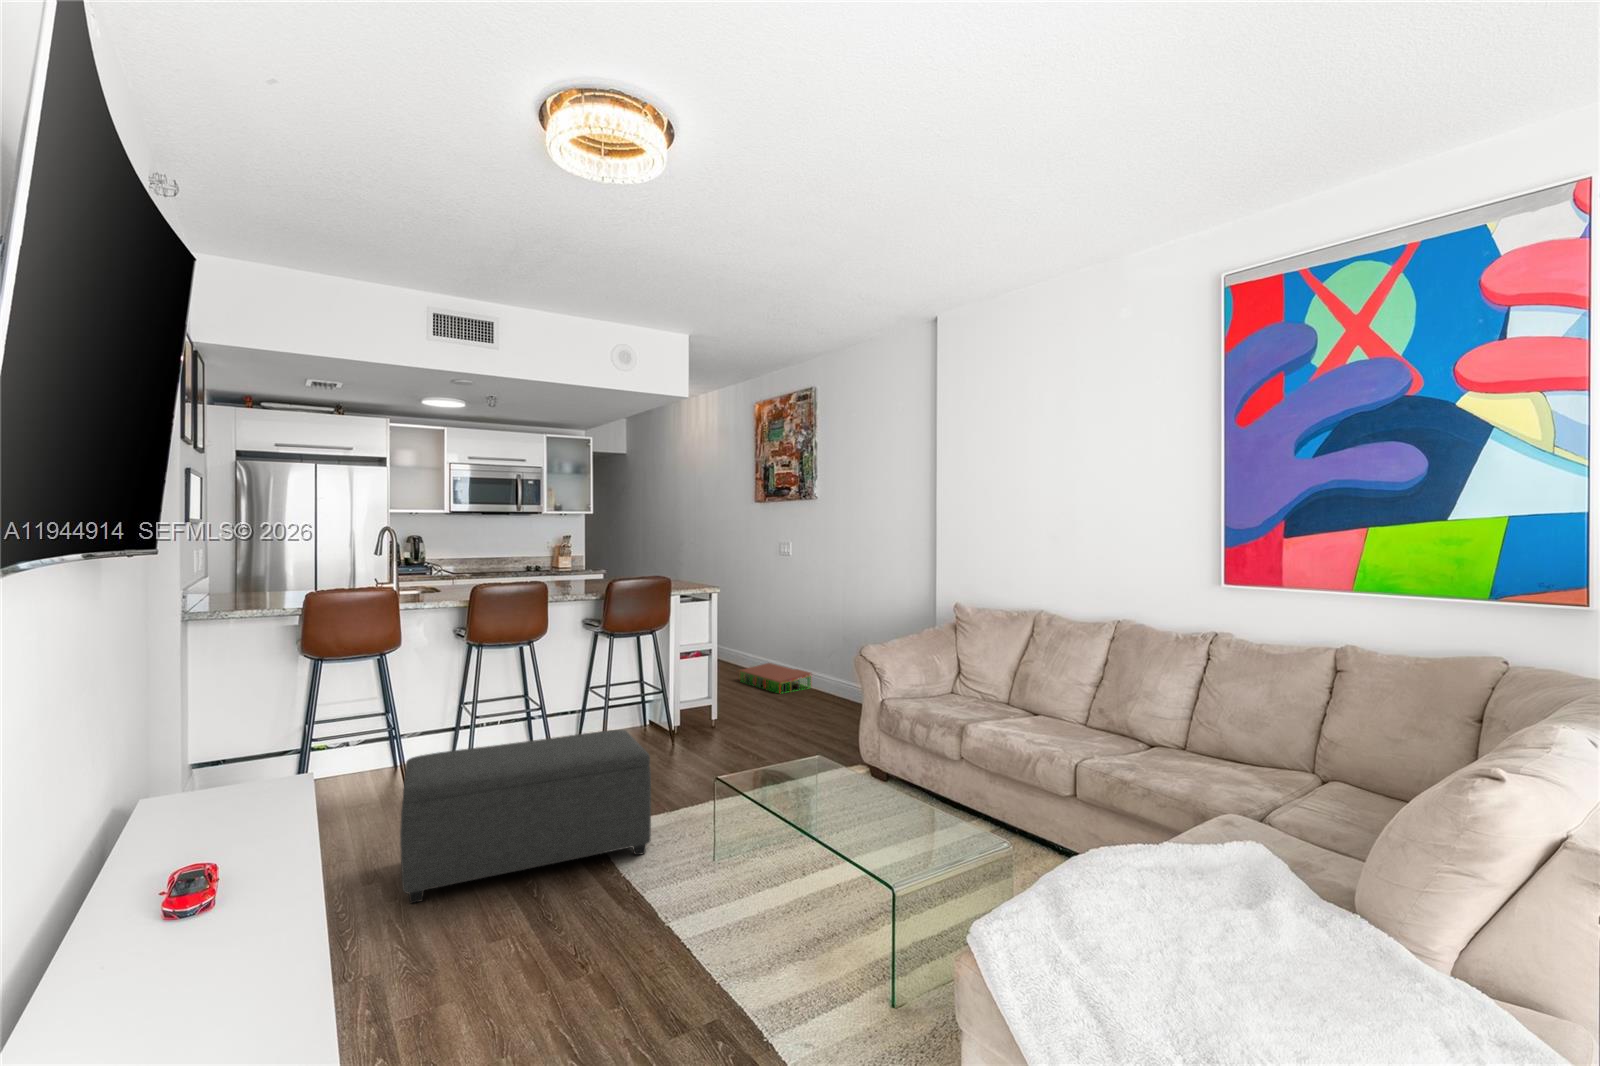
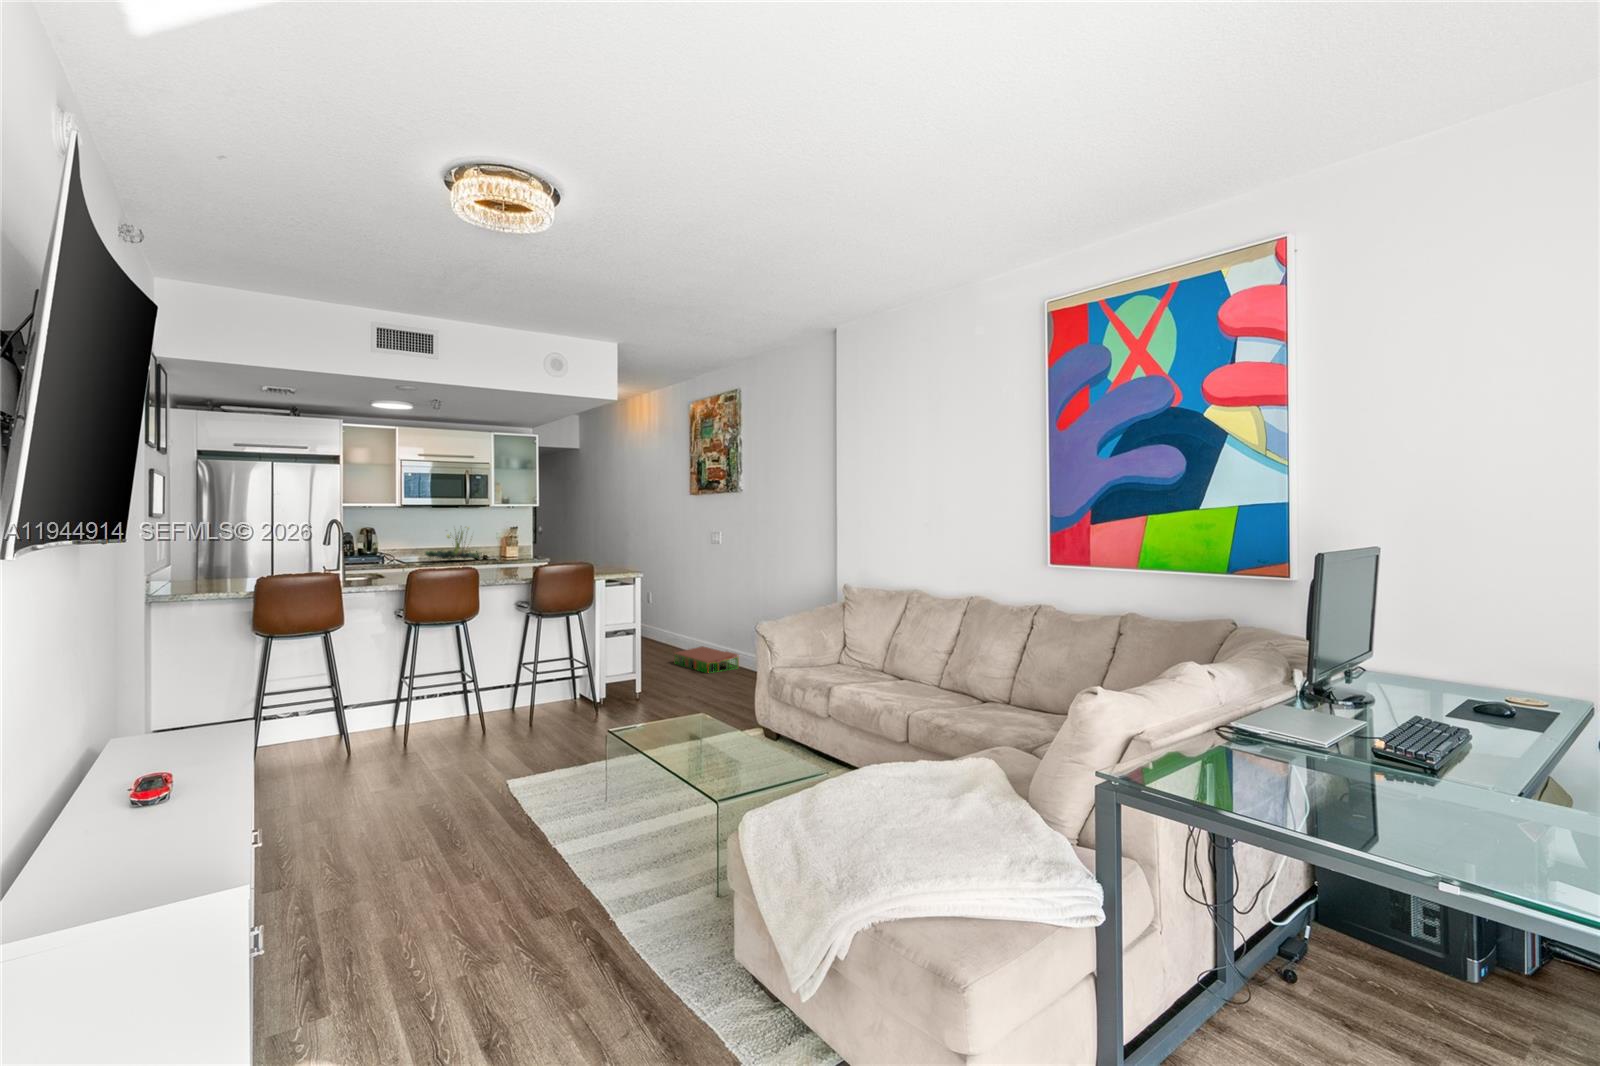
plant: none [475,532,535,570] -> present [425,527,482,560]
ottoman: present [400,730,651,903] -> none [337,693,554,831]

